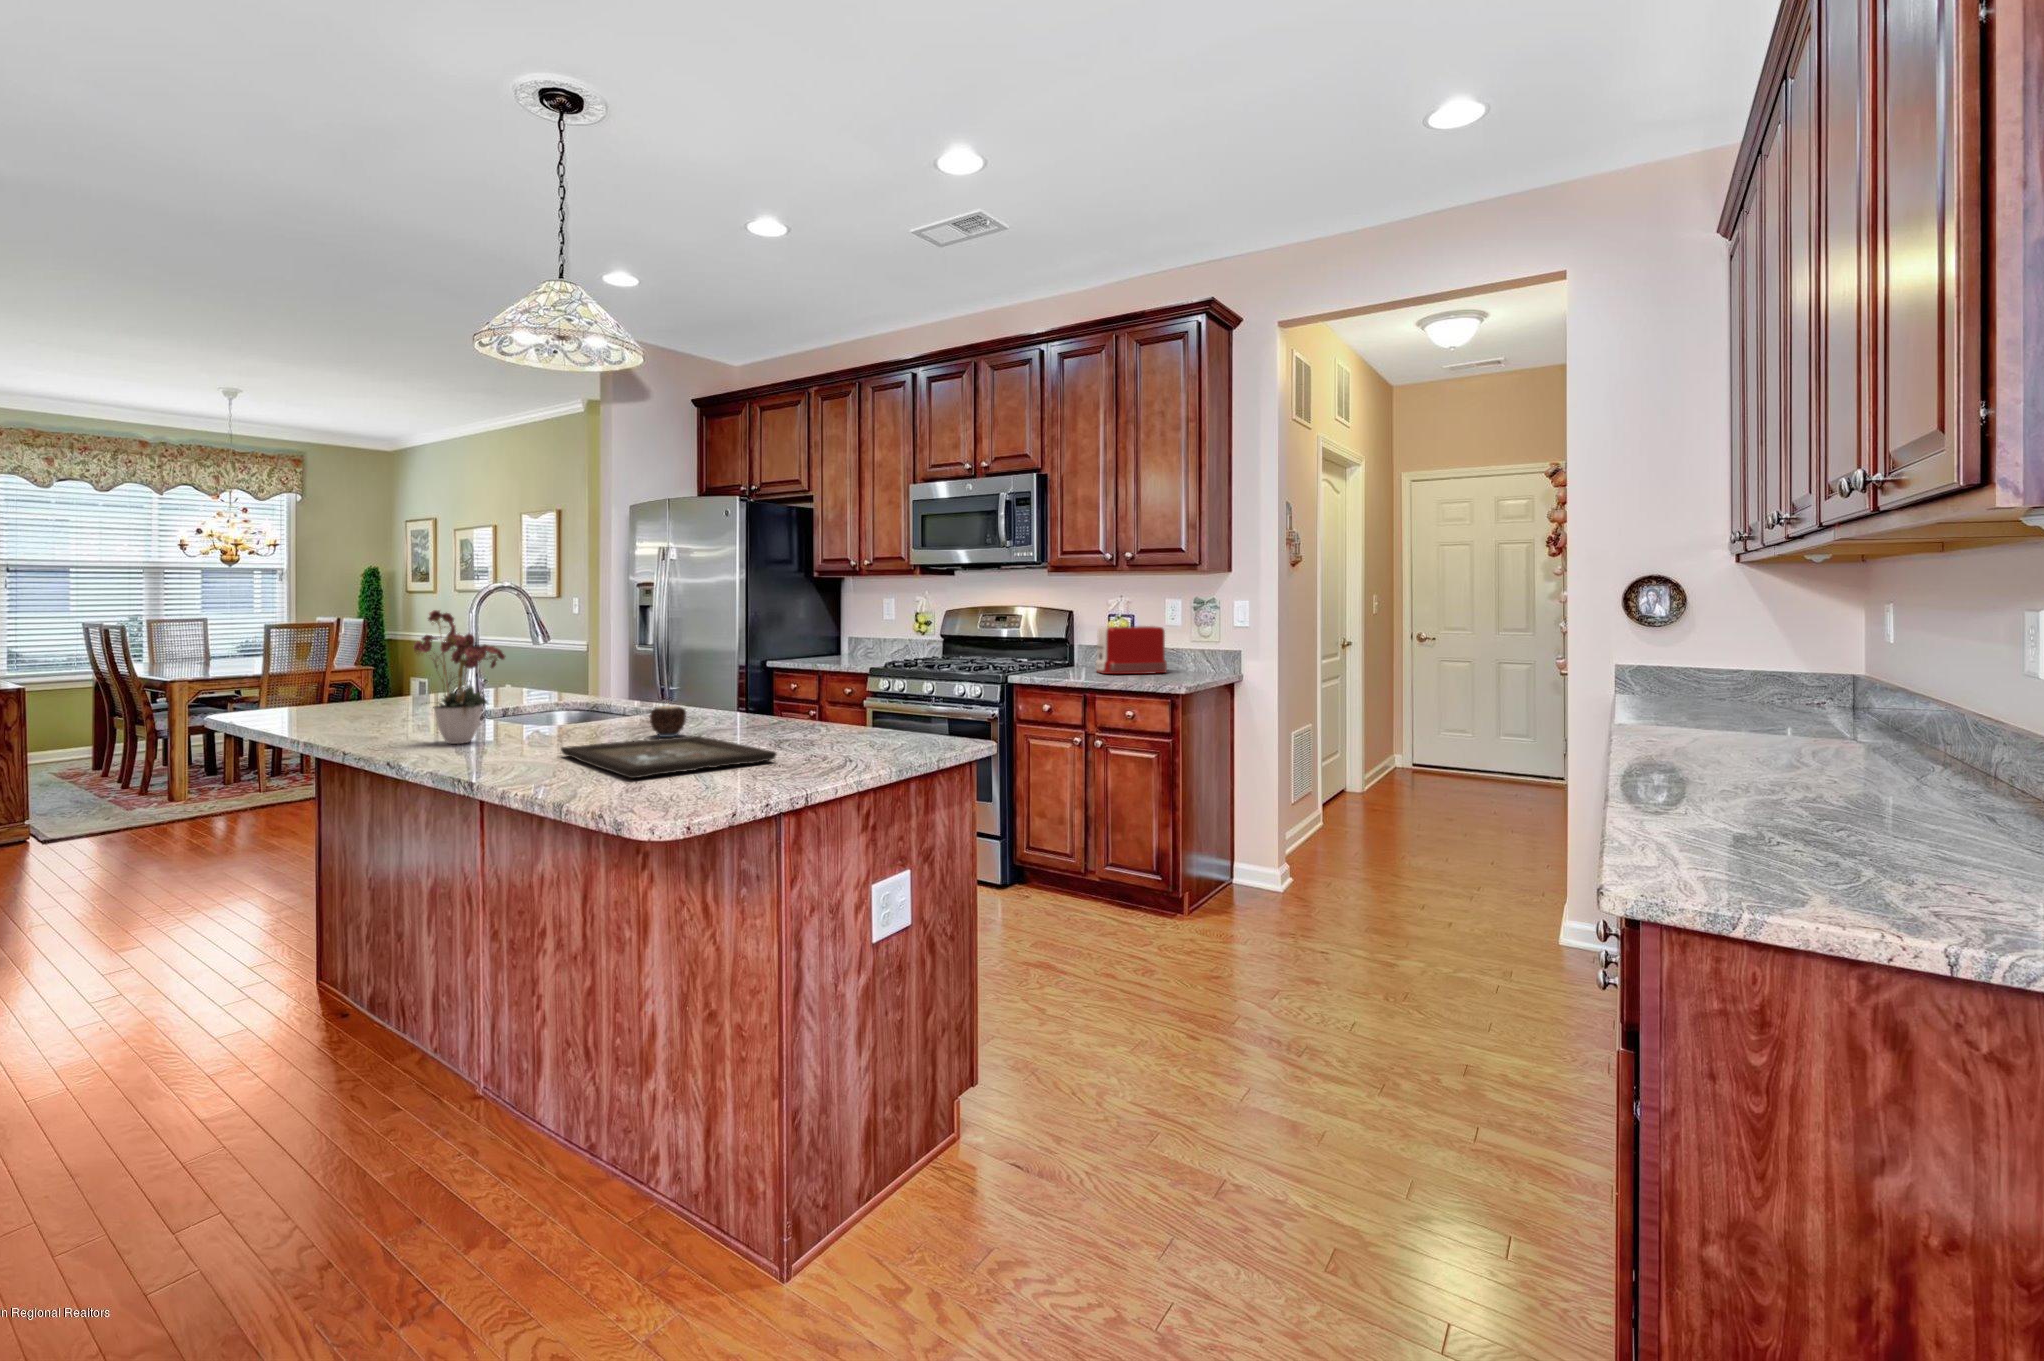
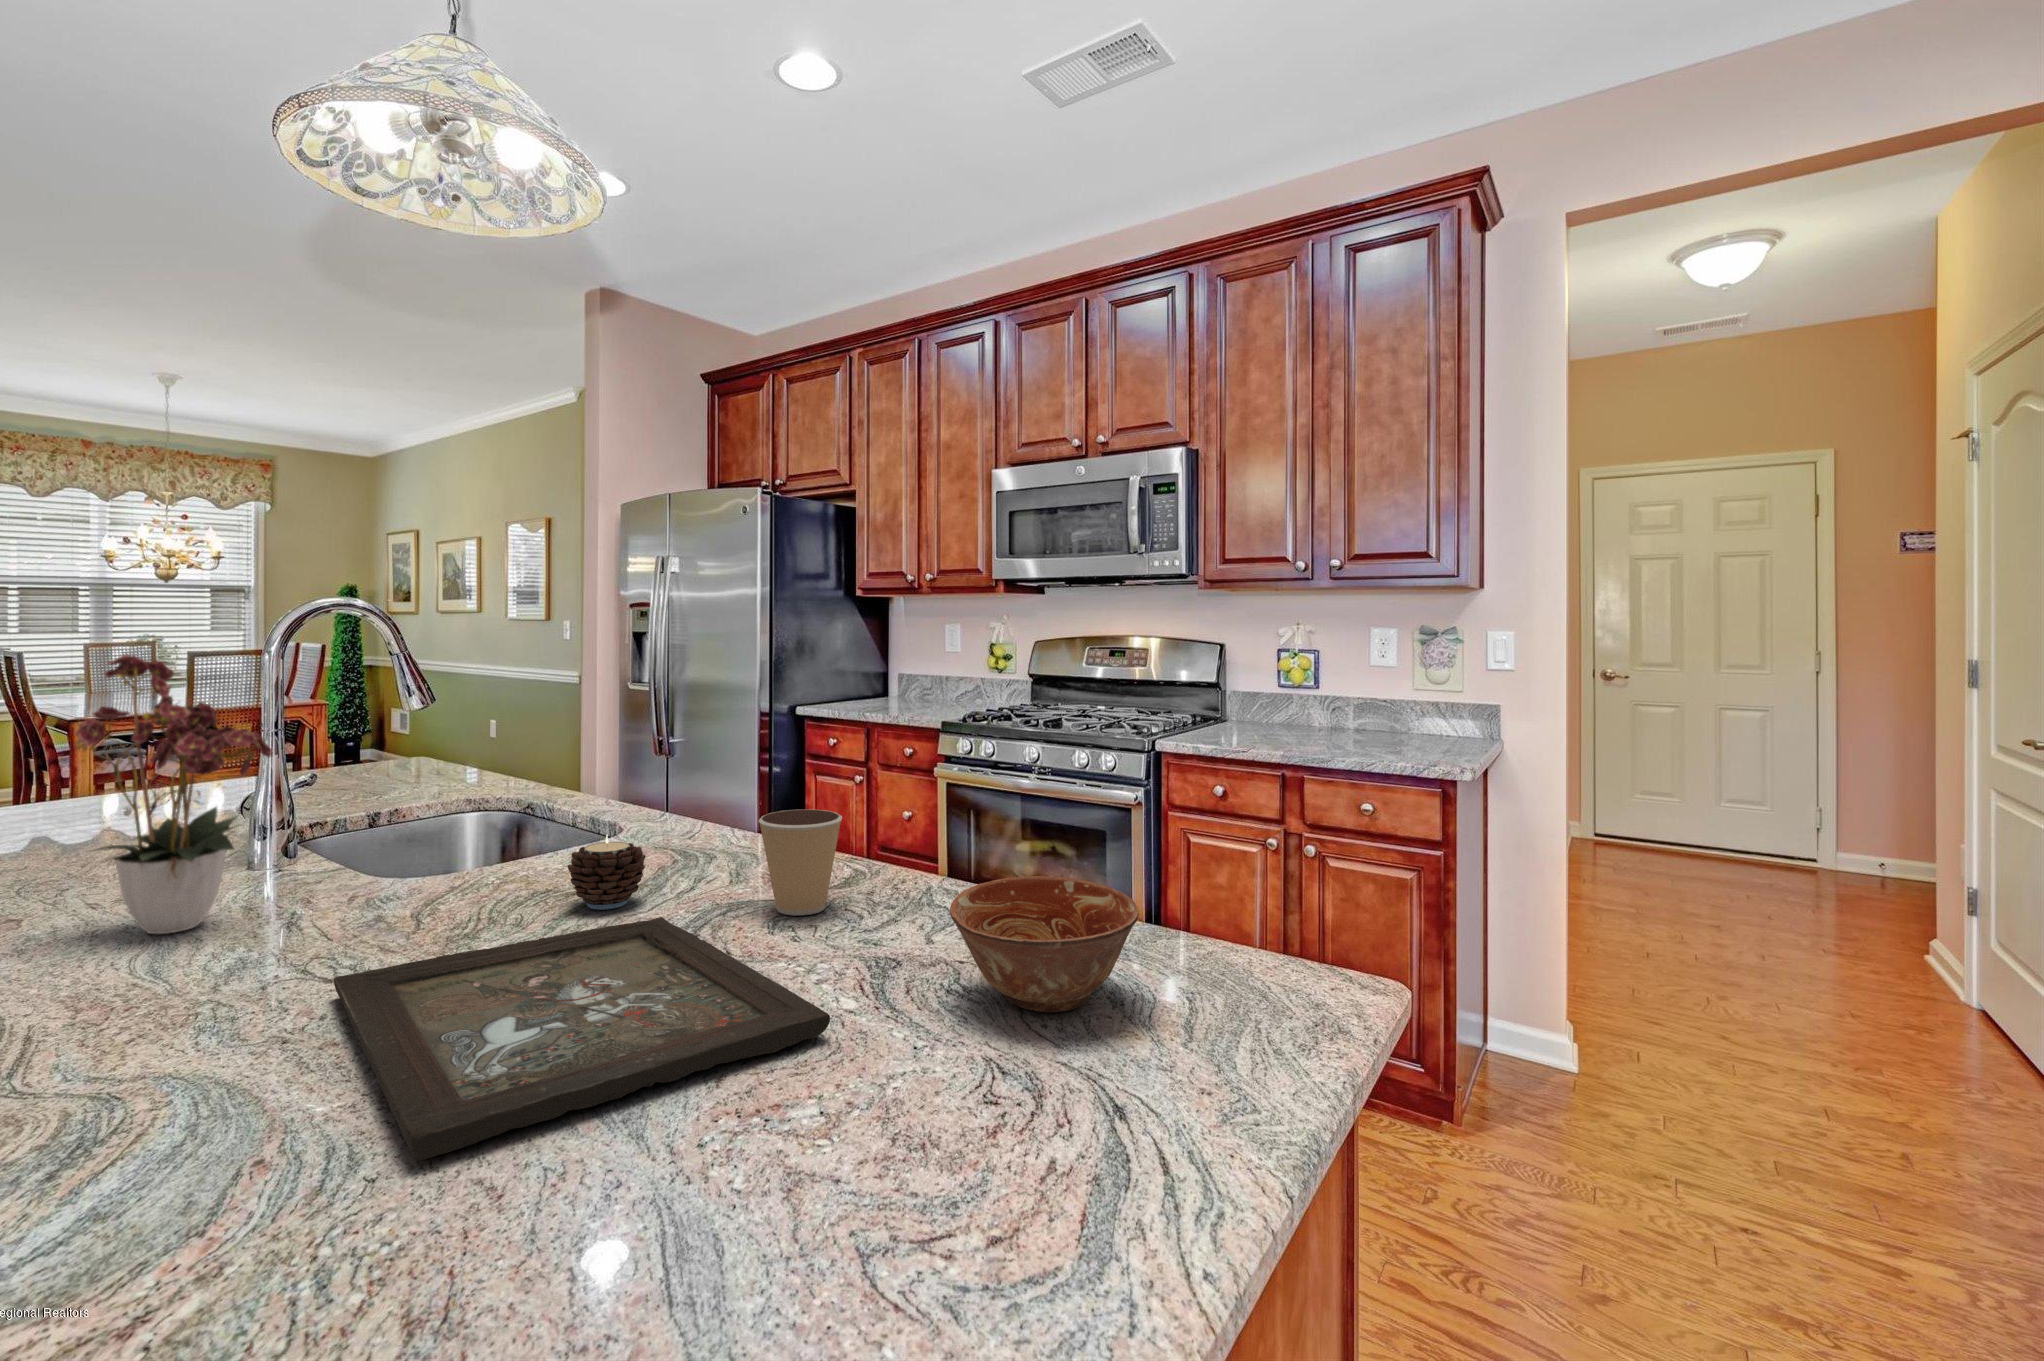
toaster: present [1095,626,1167,674] -> none [1272,667,1380,738]
coffee cup: none [744,689,787,738] -> present [759,809,842,915]
ceramic bowl: none [829,708,910,757] -> present [950,876,1139,1012]

